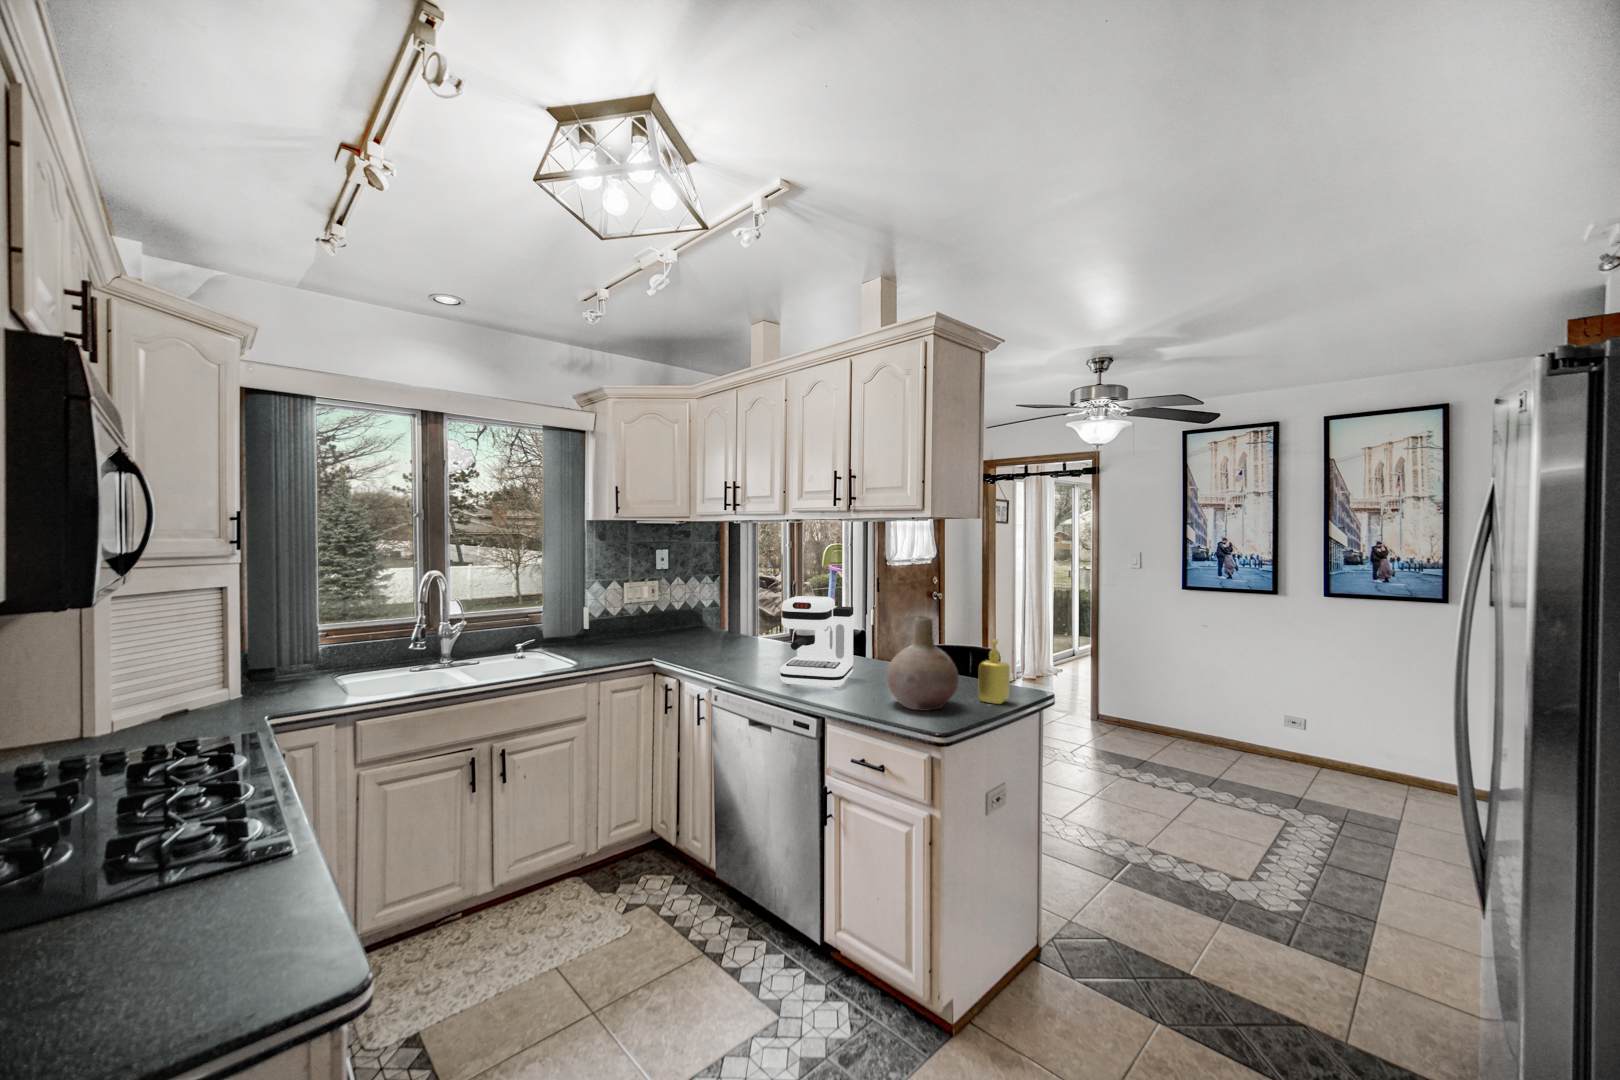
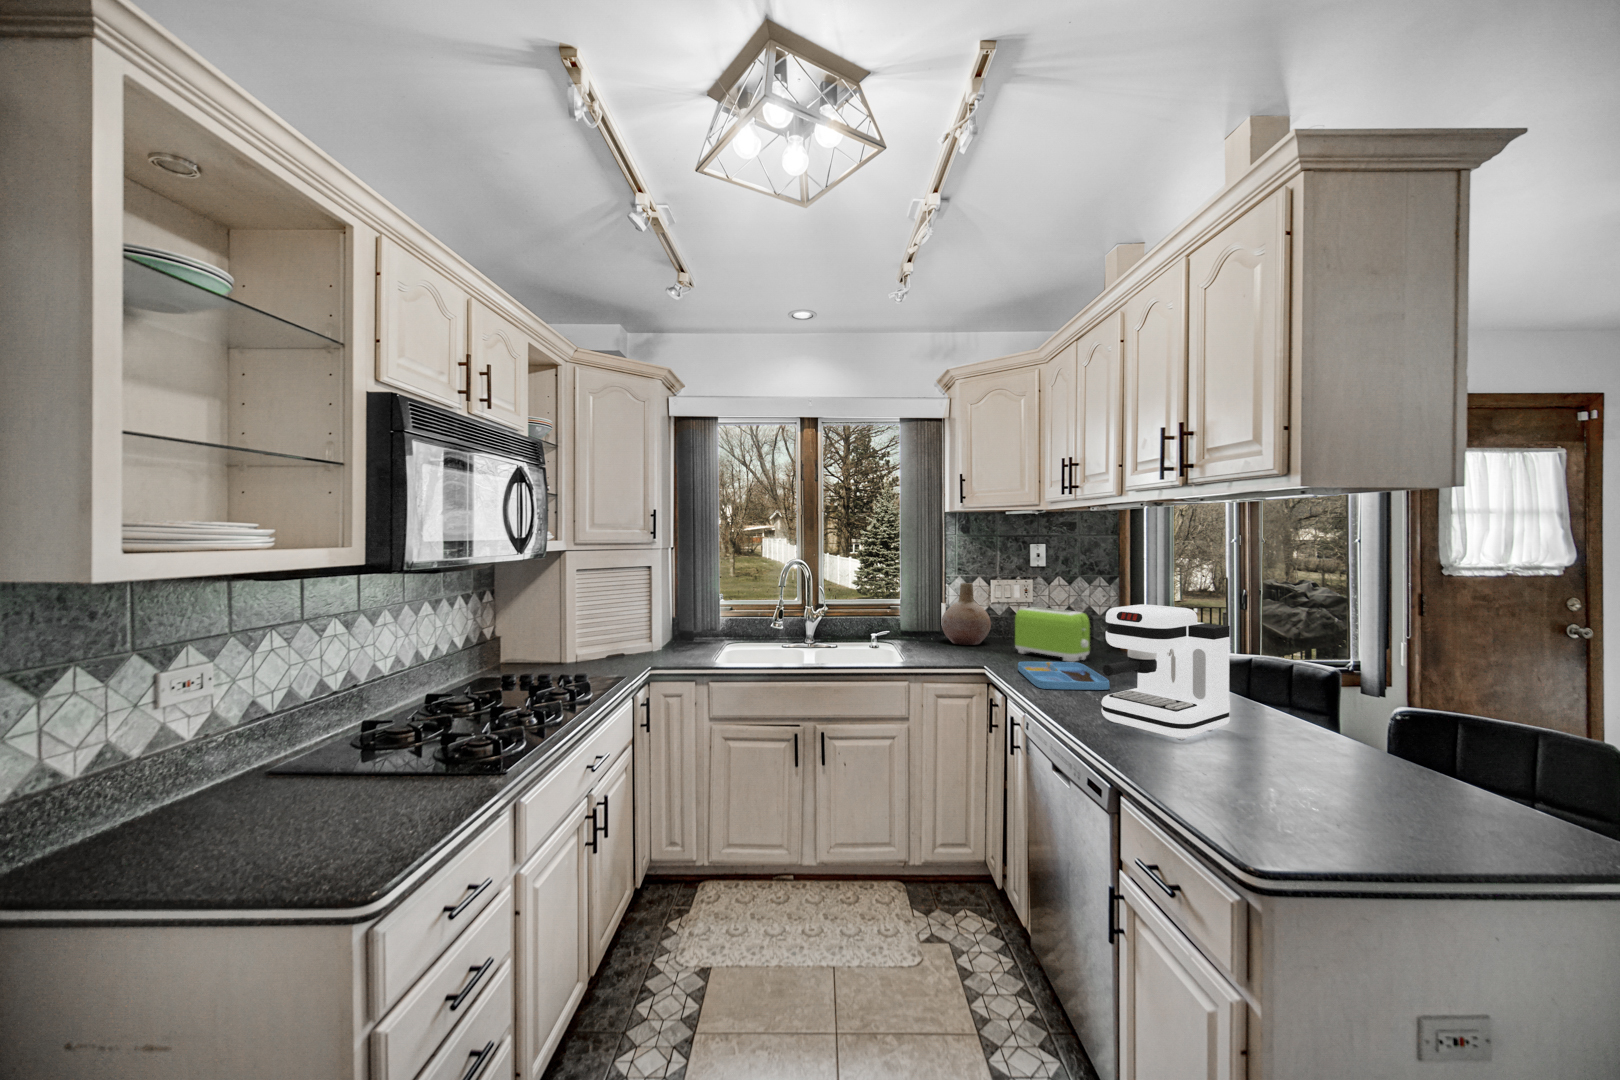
toaster: none [656,604,718,647] -> present [1015,607,1090,662]
vase: present [887,617,959,711] -> present [941,583,991,645]
soap dispenser: present [978,639,1010,704] -> none [1440,706,1522,833]
tray: none [678,646,758,670] -> present [1018,661,1110,690]

